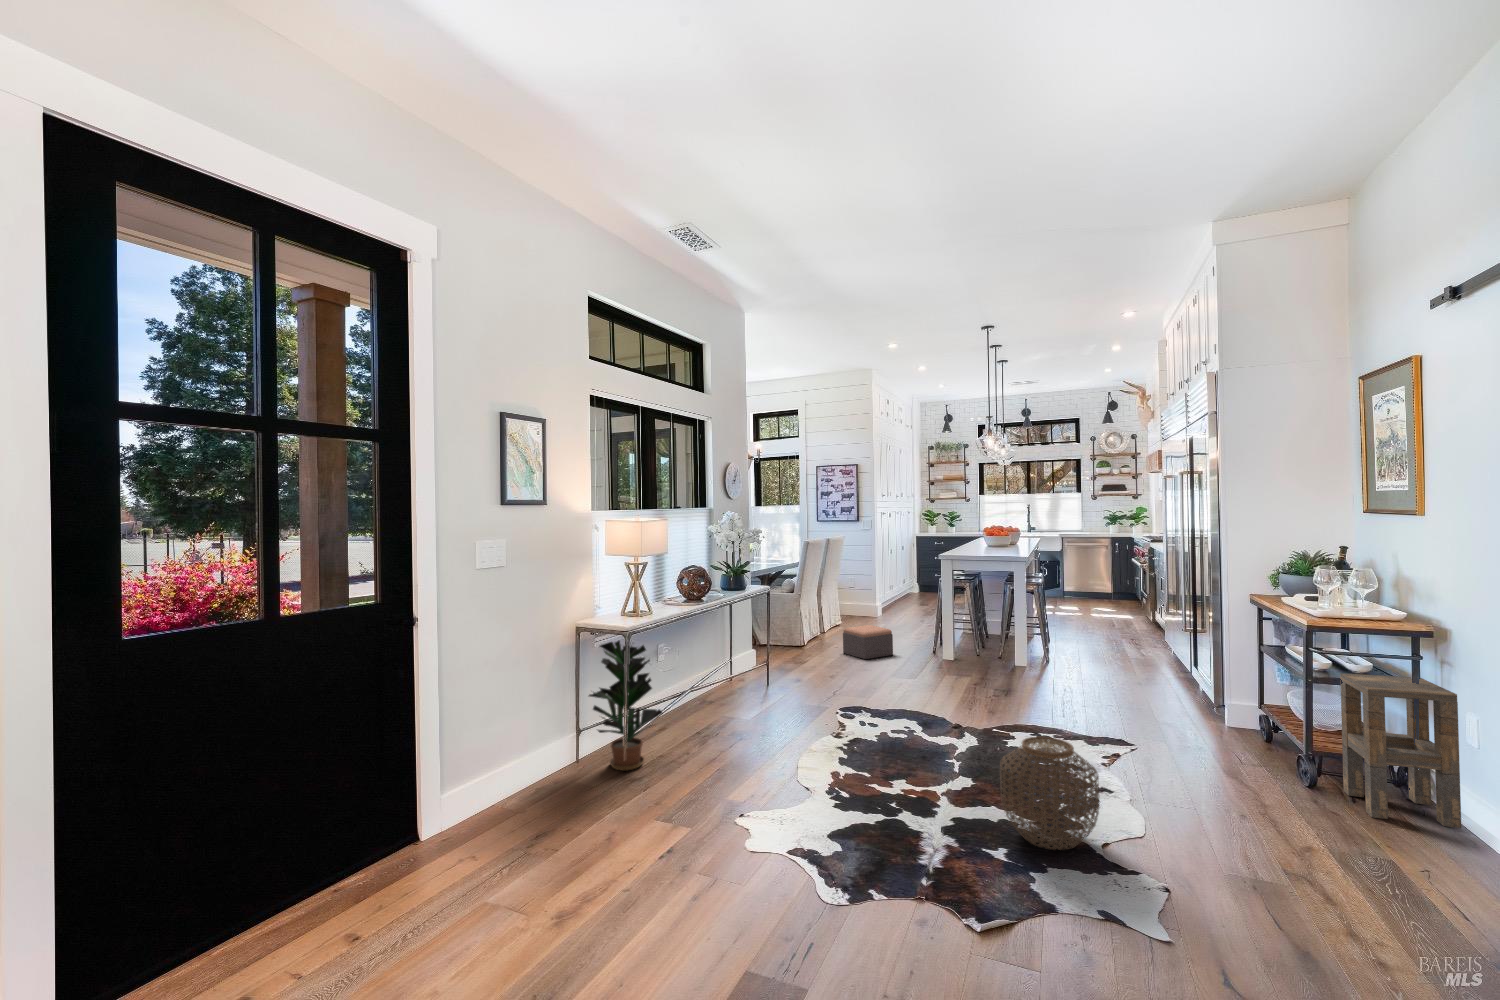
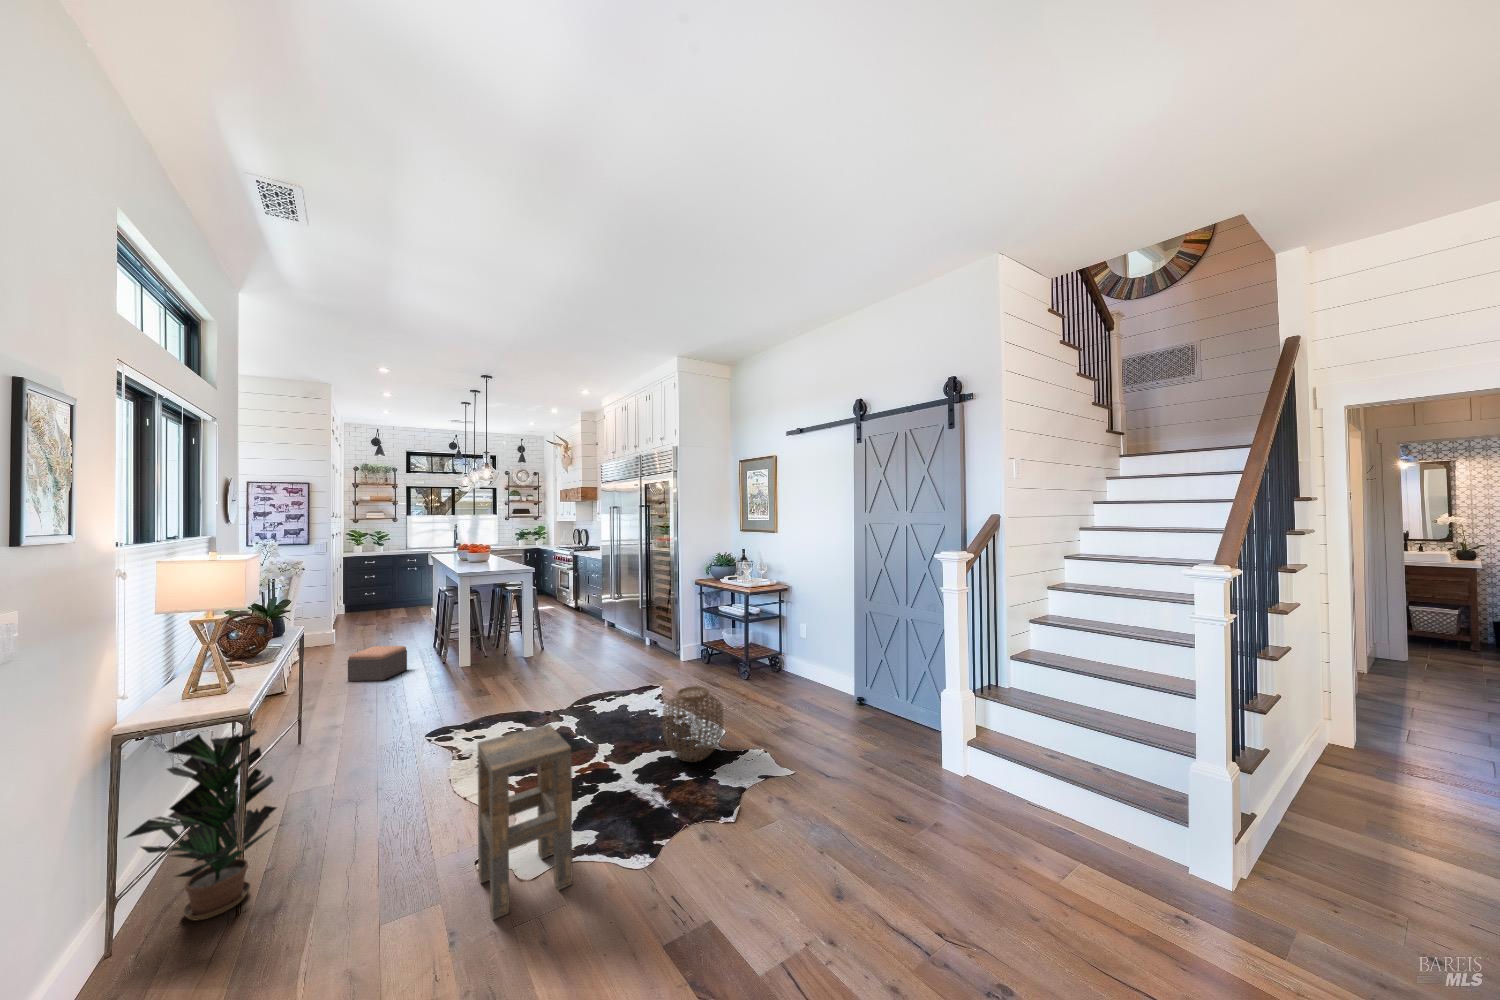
side table: present [1340,673,1461,828] -> present [478,724,572,920]

